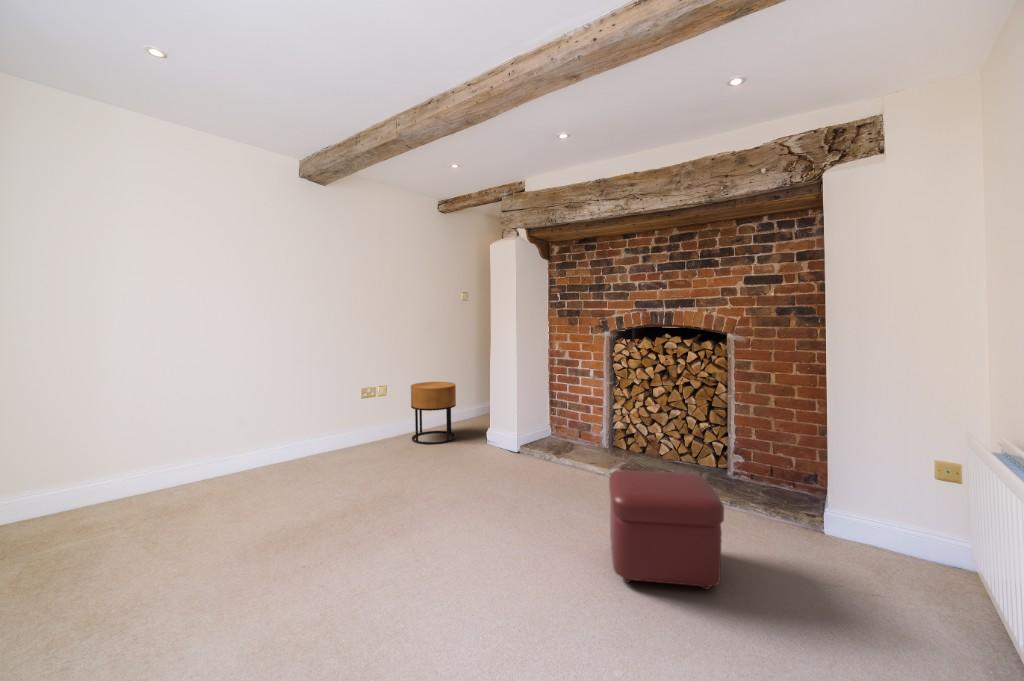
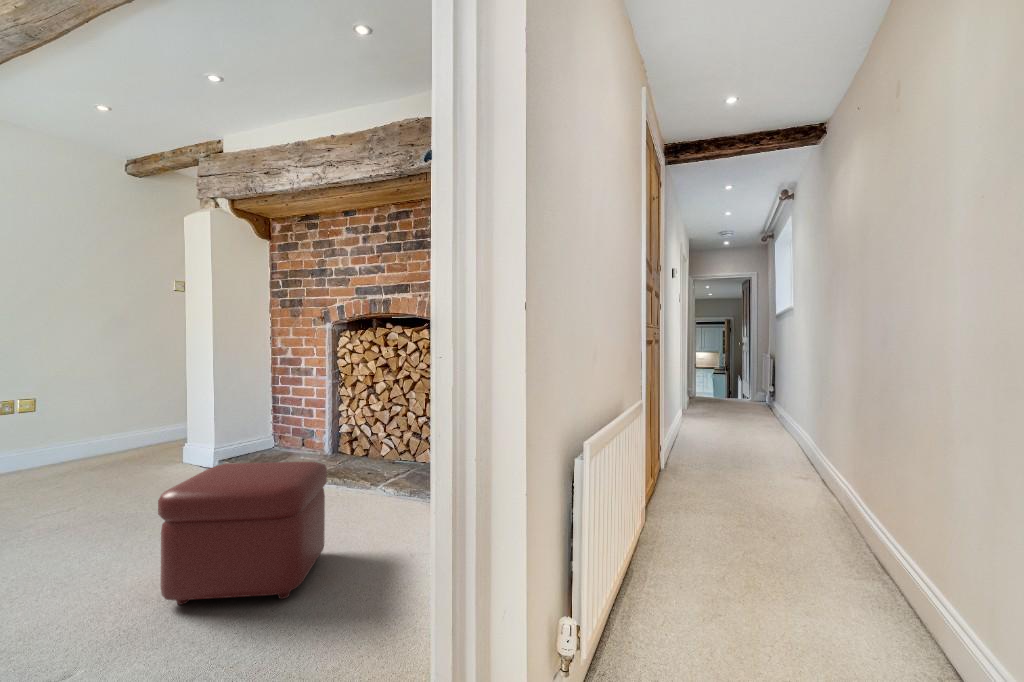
side table: present [411,382,456,444] -> none [74,387,149,466]

